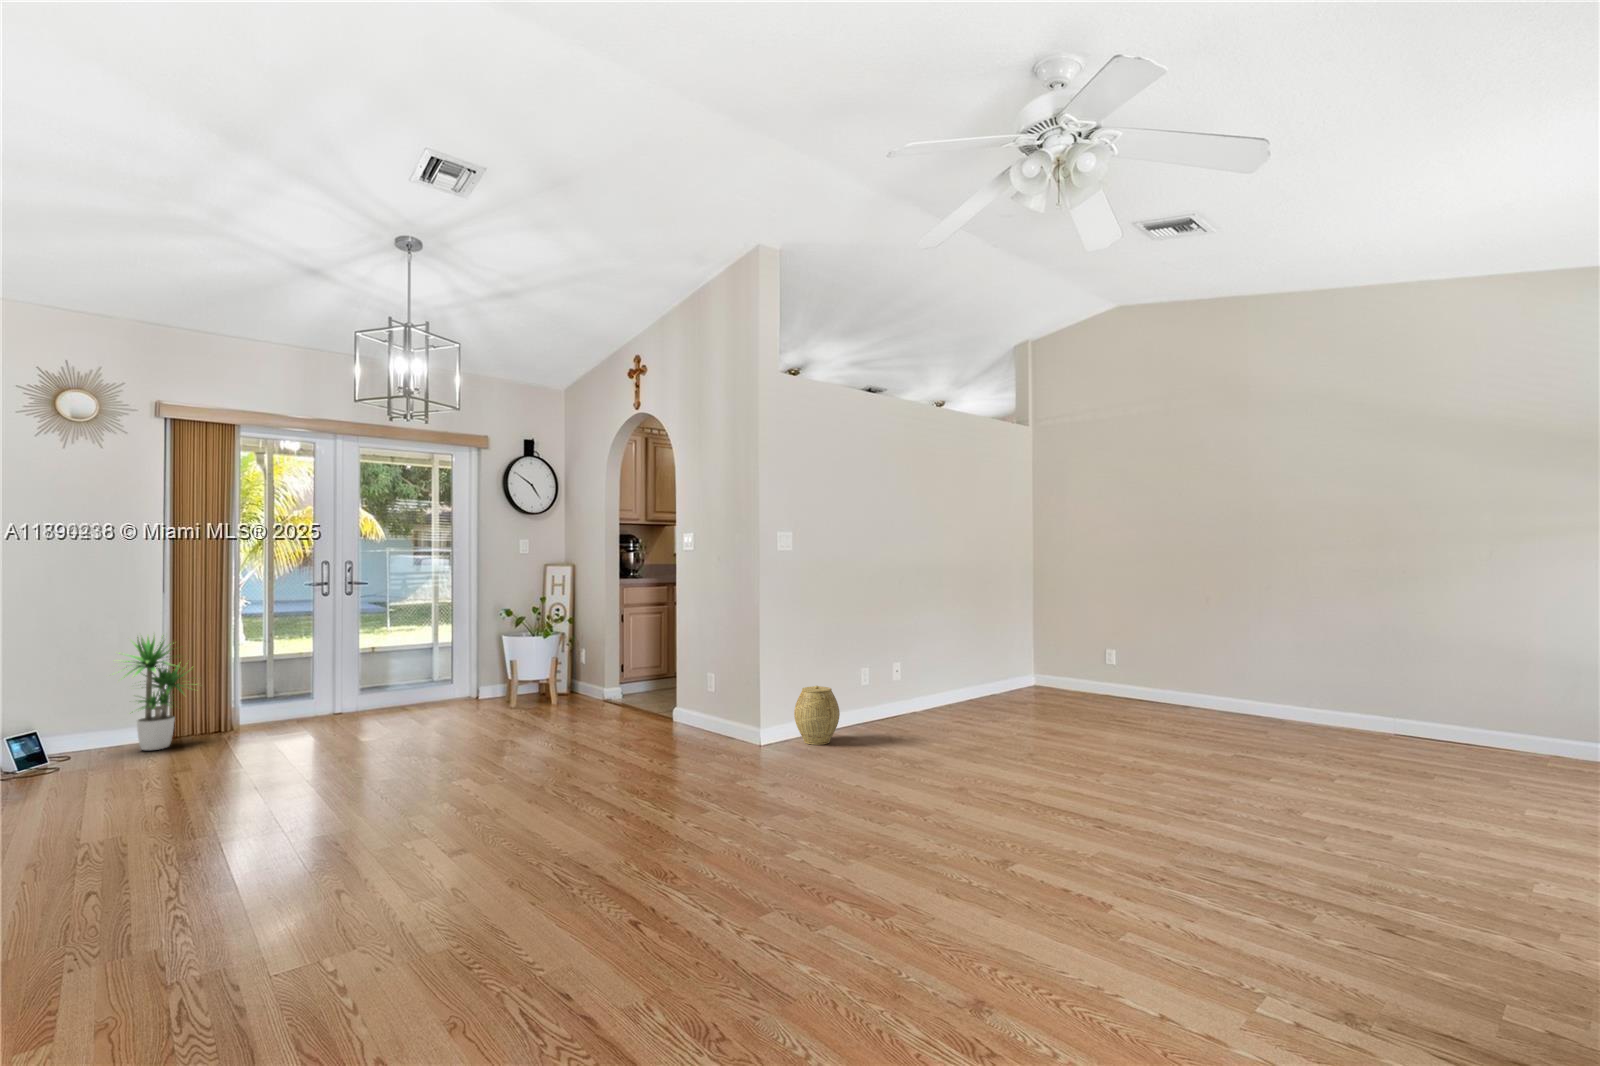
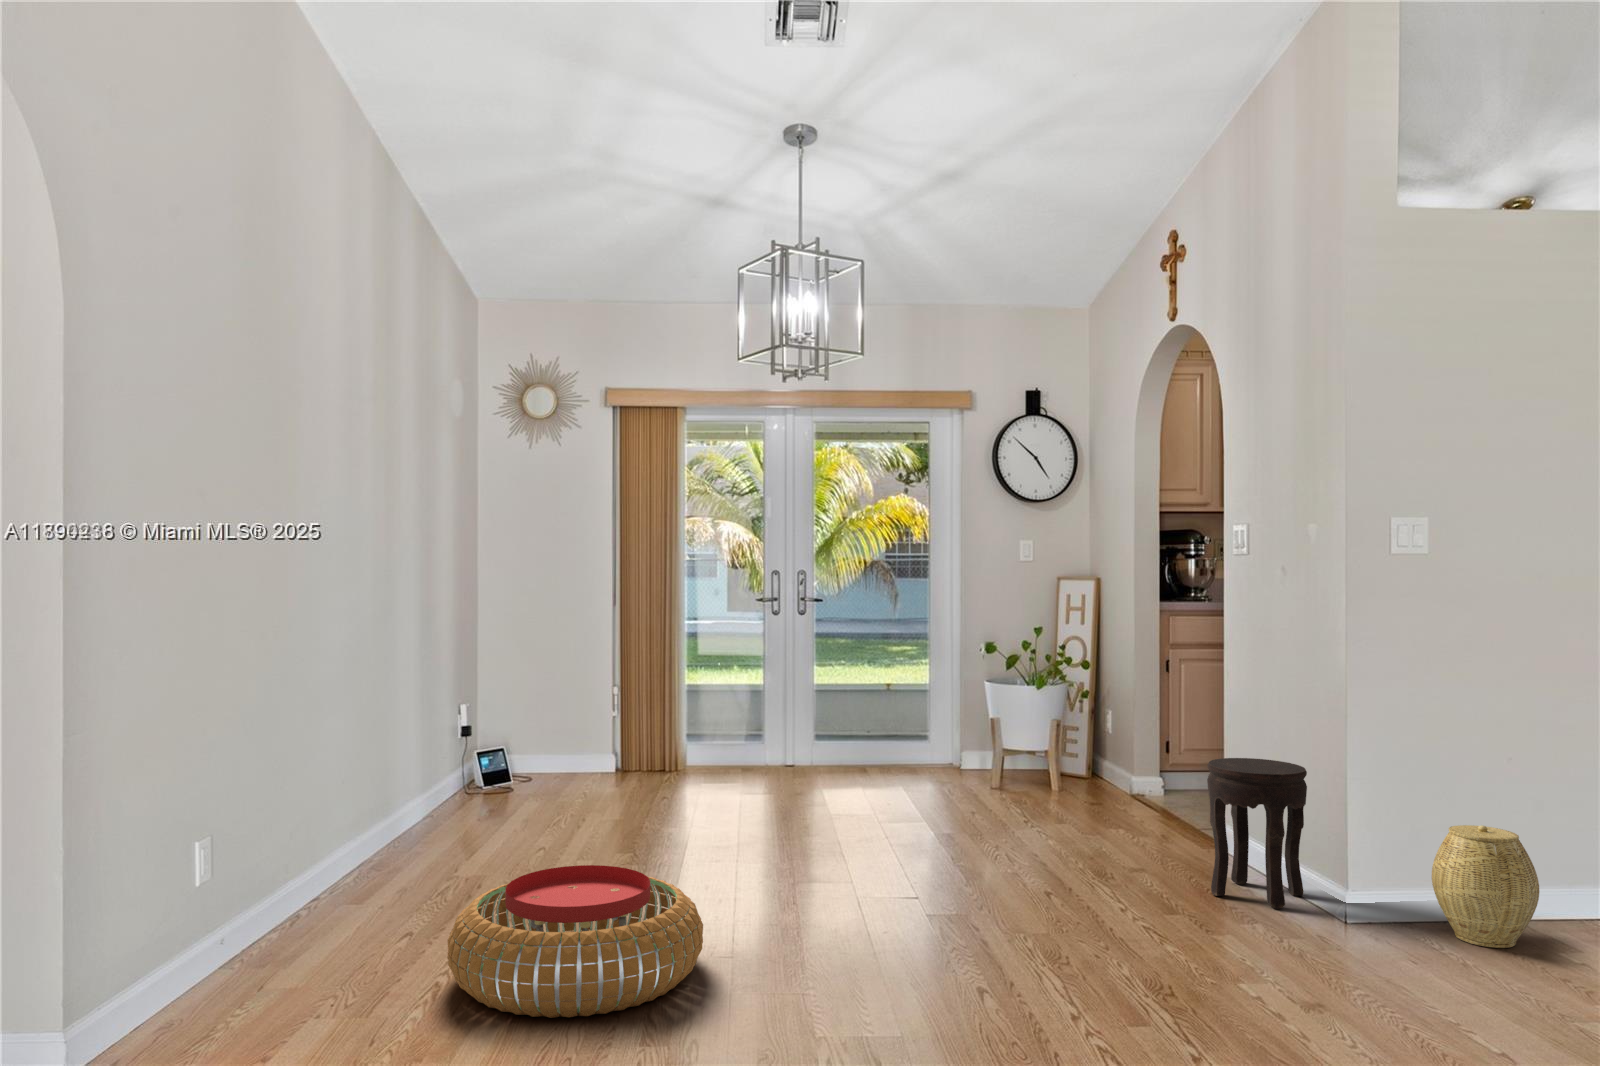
potted plant: present [119,635,196,750] -> none [553,647,642,783]
side table: none [682,666,734,746] -> present [1207,758,1307,909]
pouf: none [186,788,414,910] -> present [447,865,703,1018]

